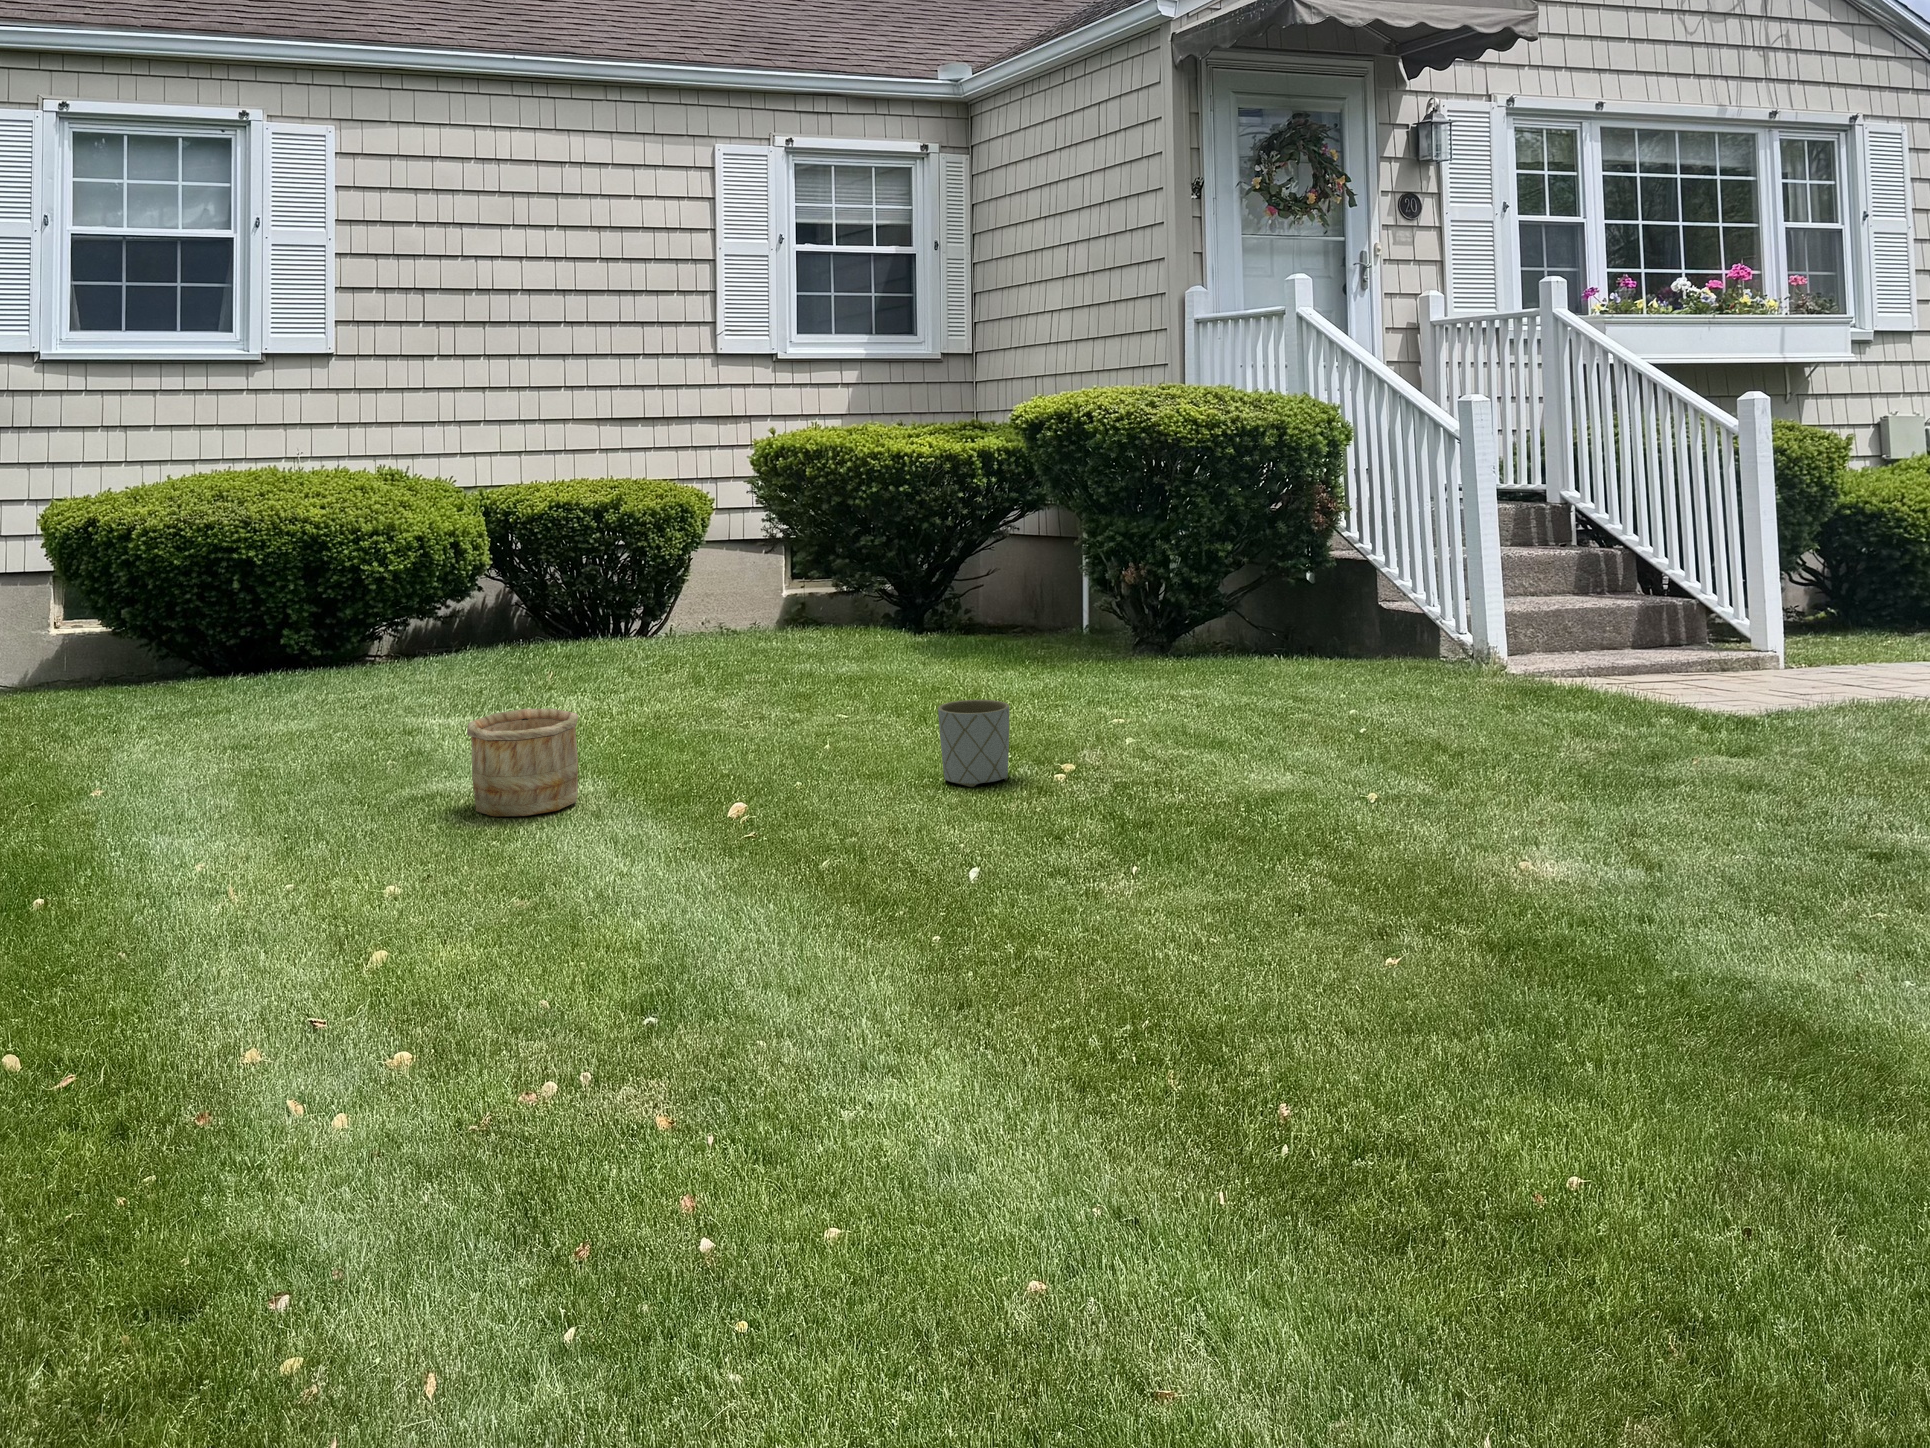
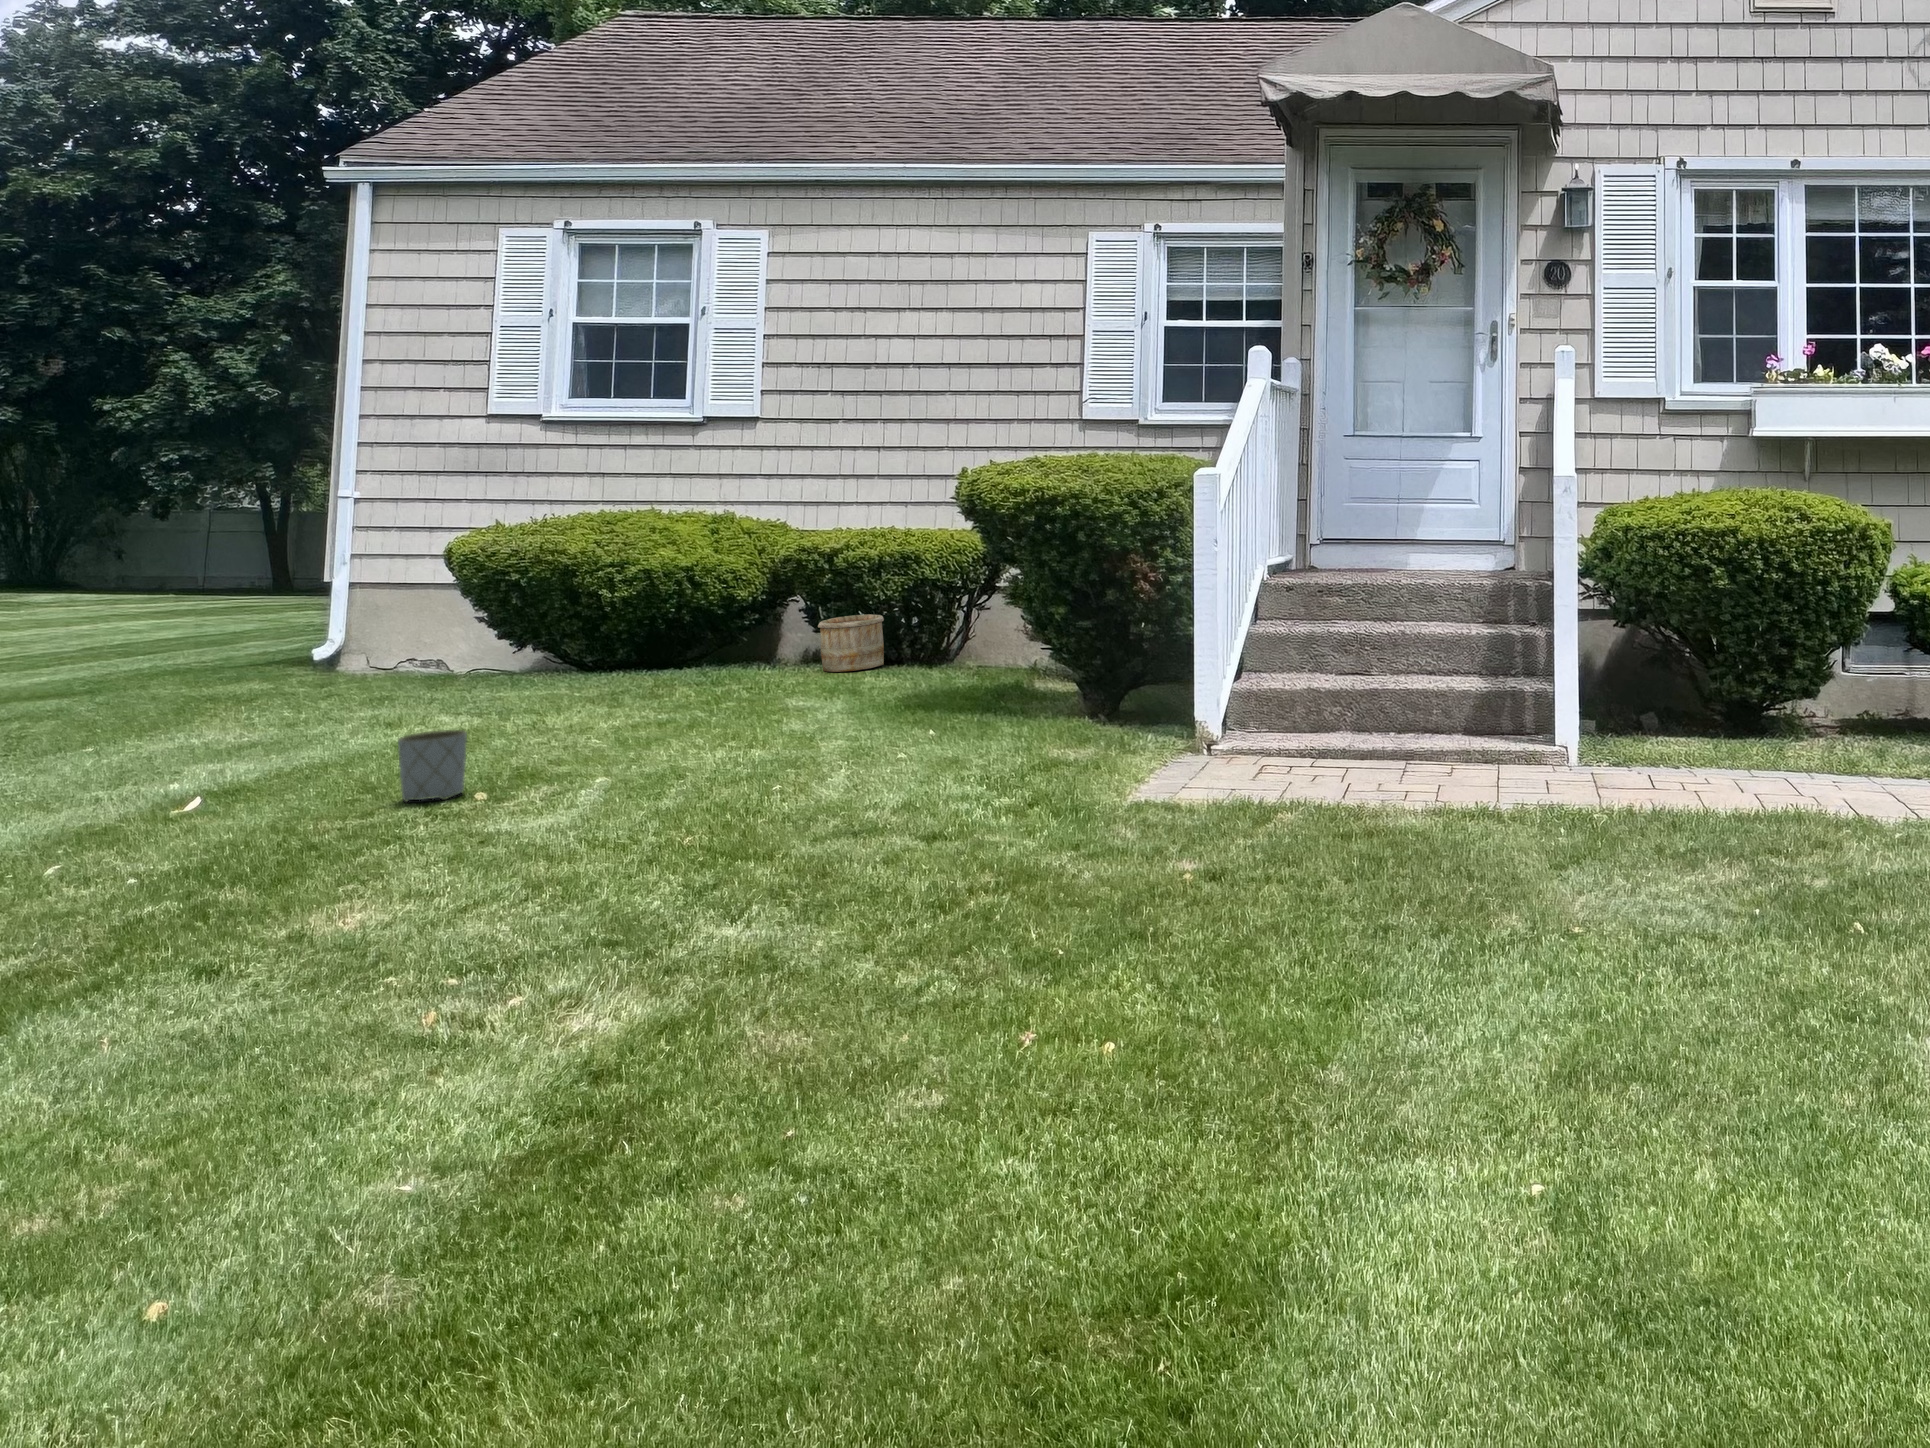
wooden bucket: present [467,709,578,816] -> present [818,614,884,672]

